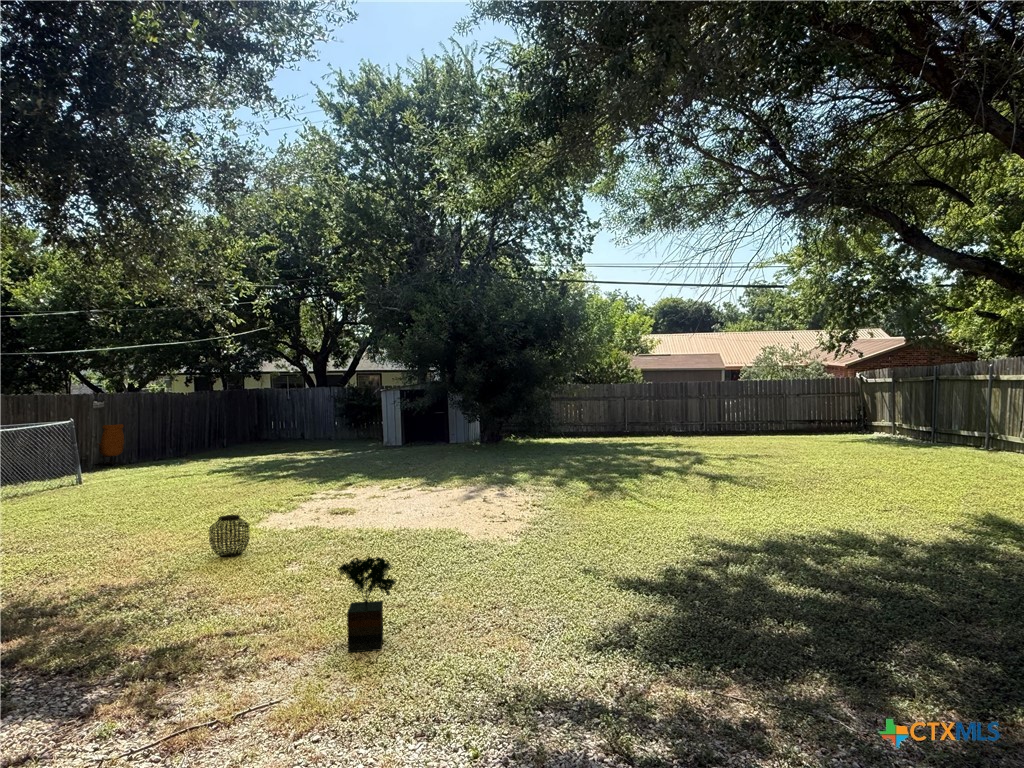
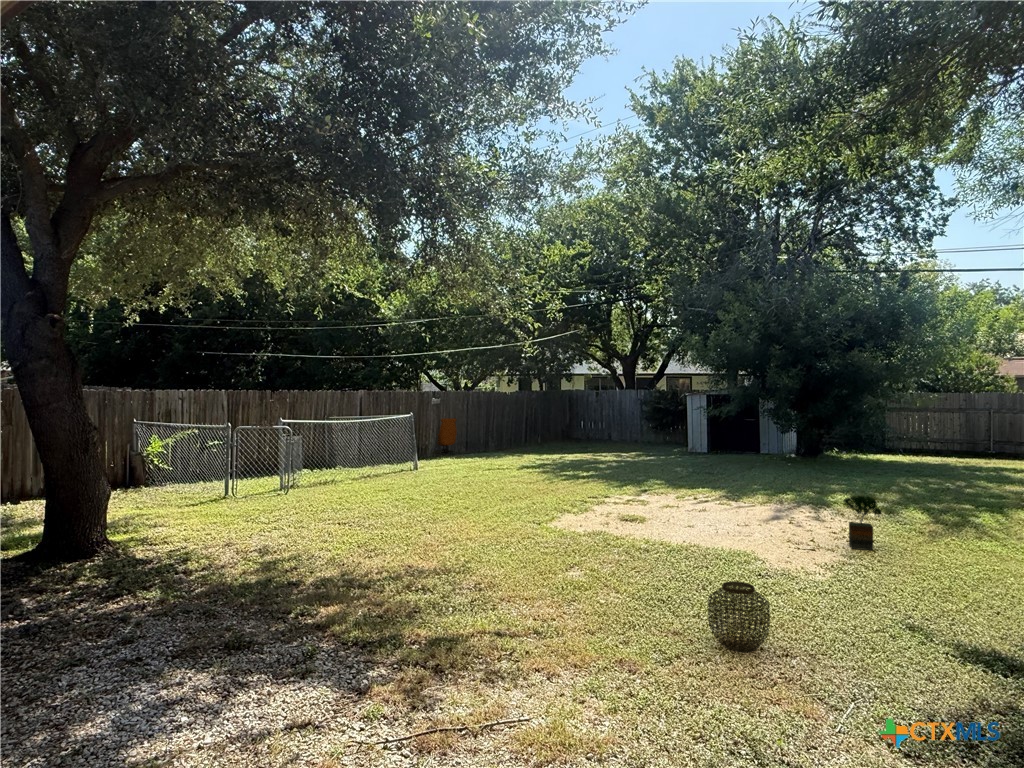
woven basket: present [209,515,249,557] -> present [708,581,770,652]
potted tree: present [338,557,396,652] -> present [843,496,882,550]

